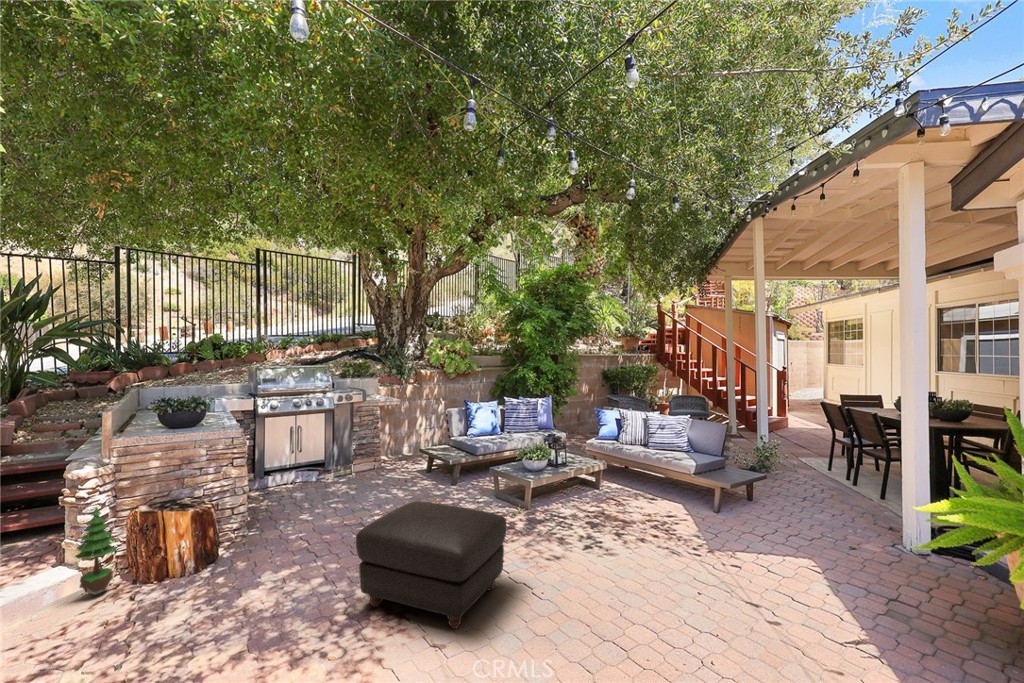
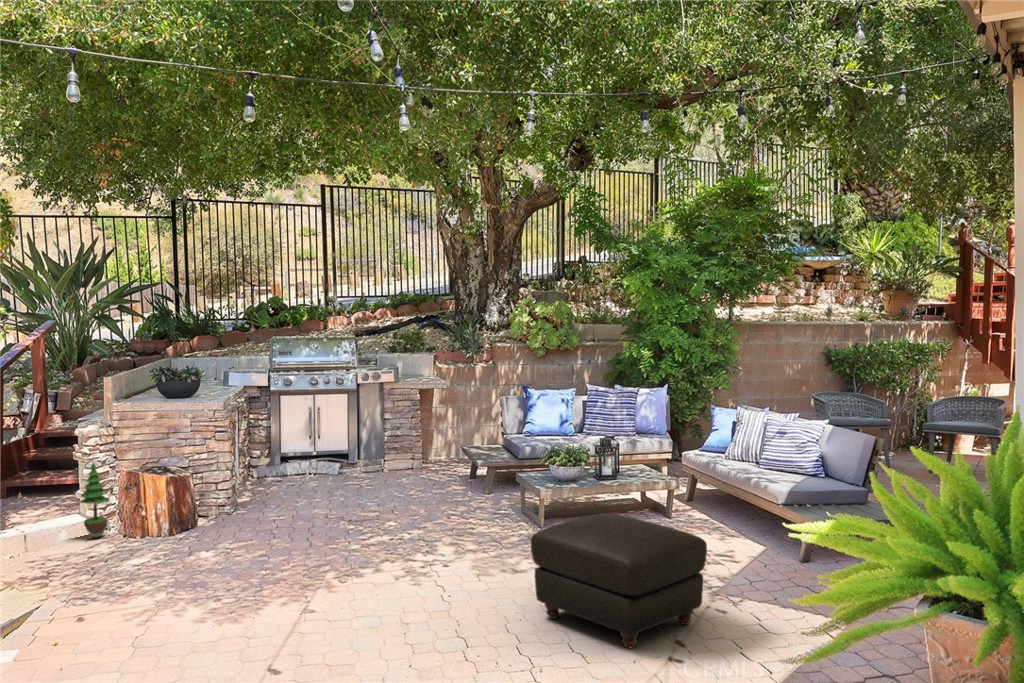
ottoman: present [356,501,507,629] -> present [531,513,707,649]

